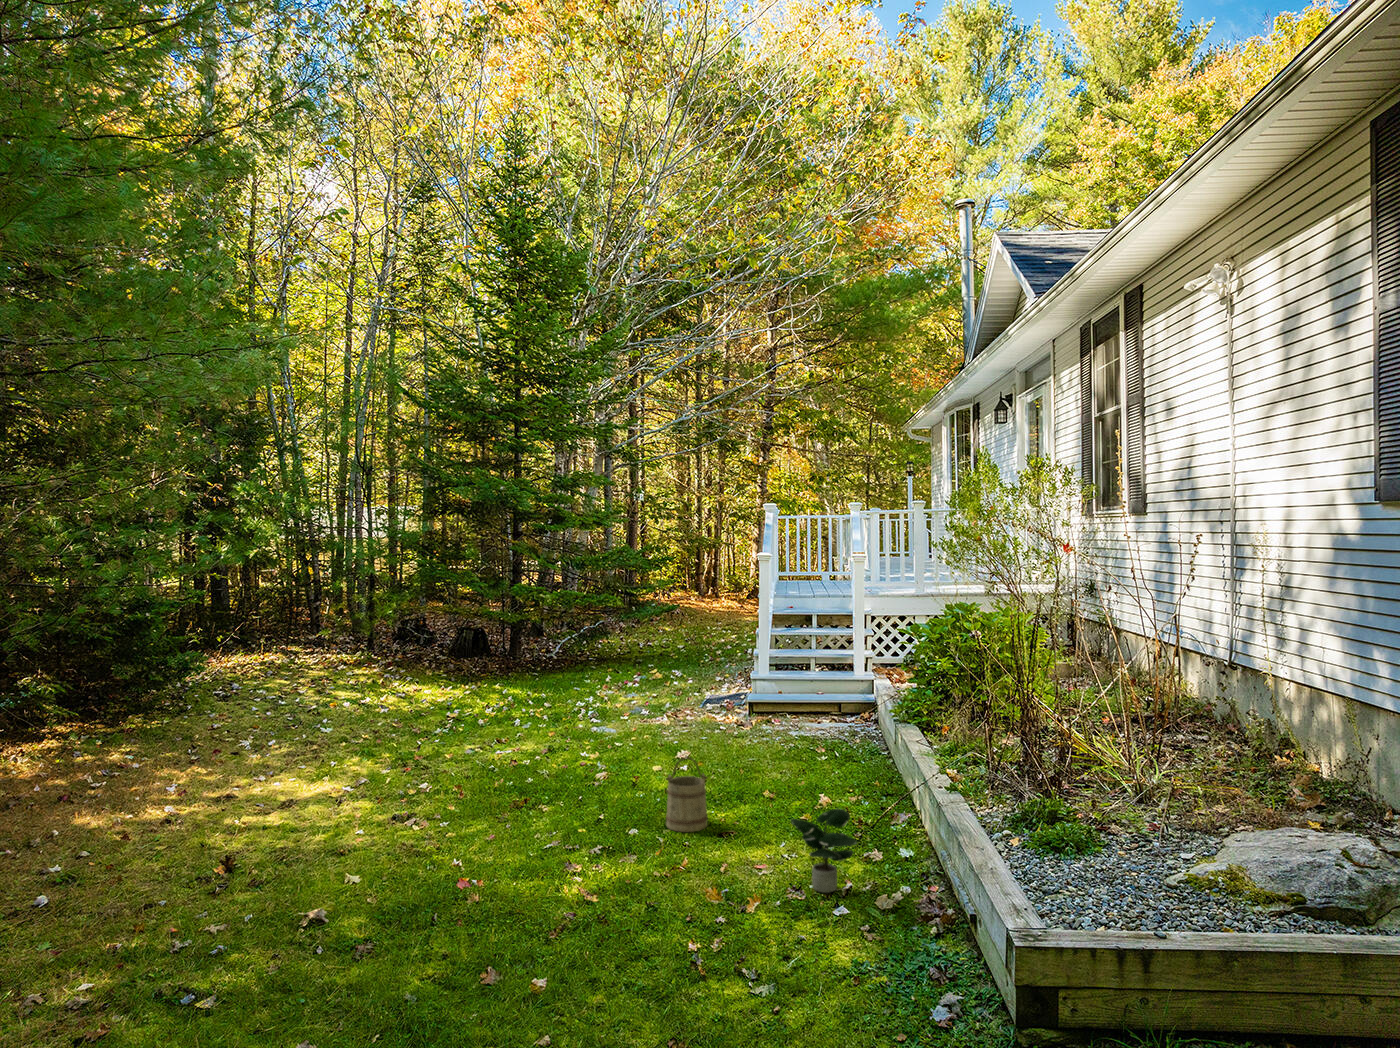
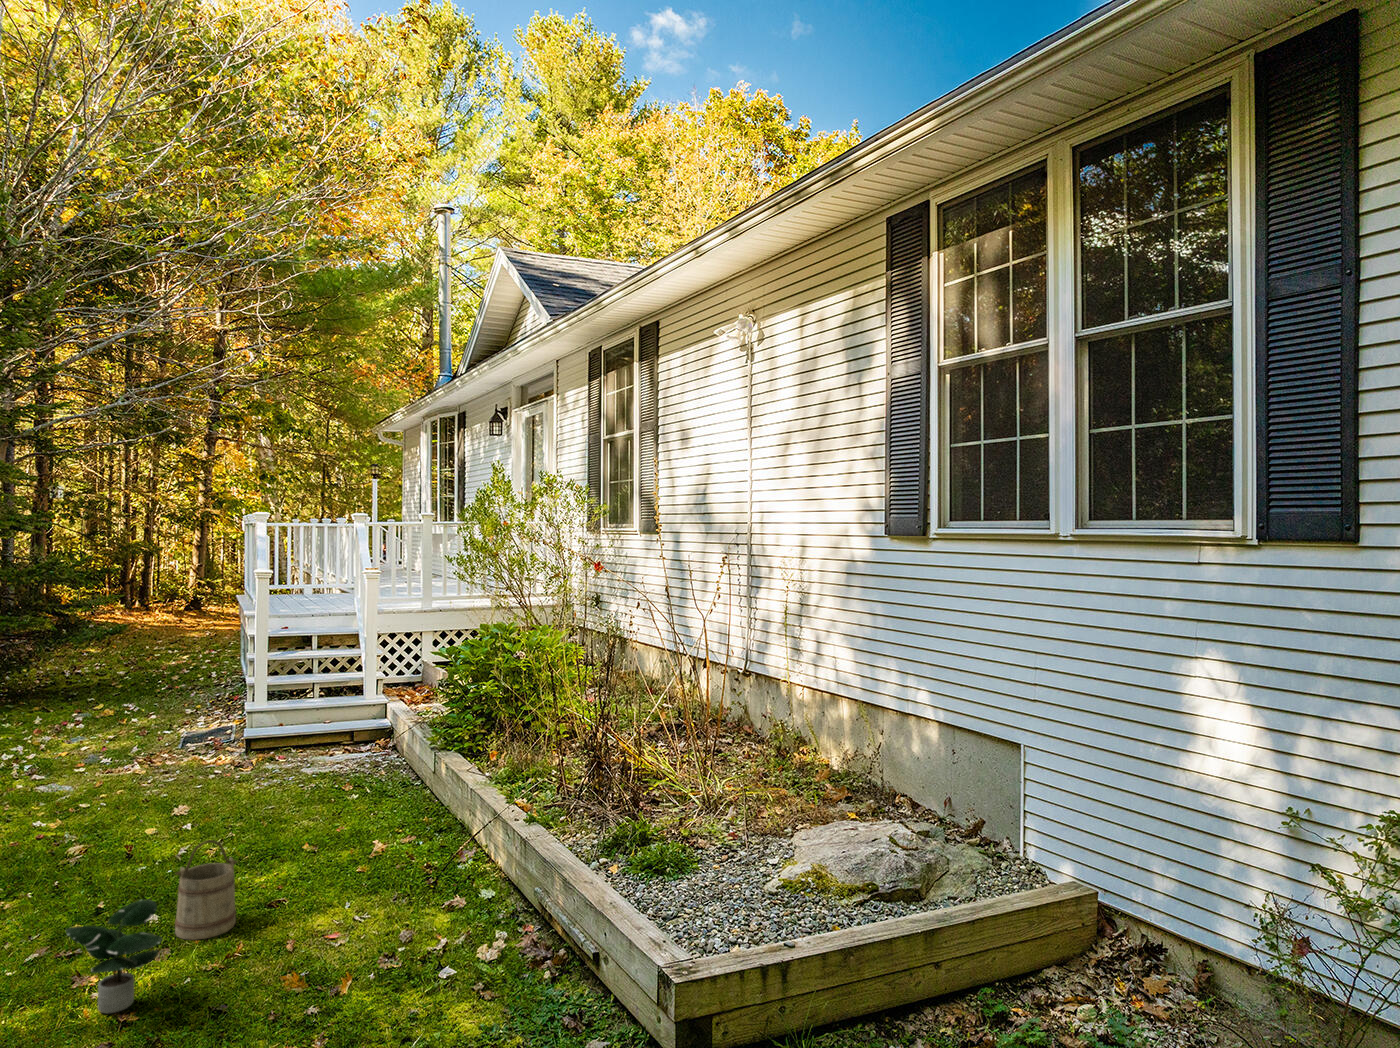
potted plant: present [791,809,857,893] -> present [66,900,162,1014]

